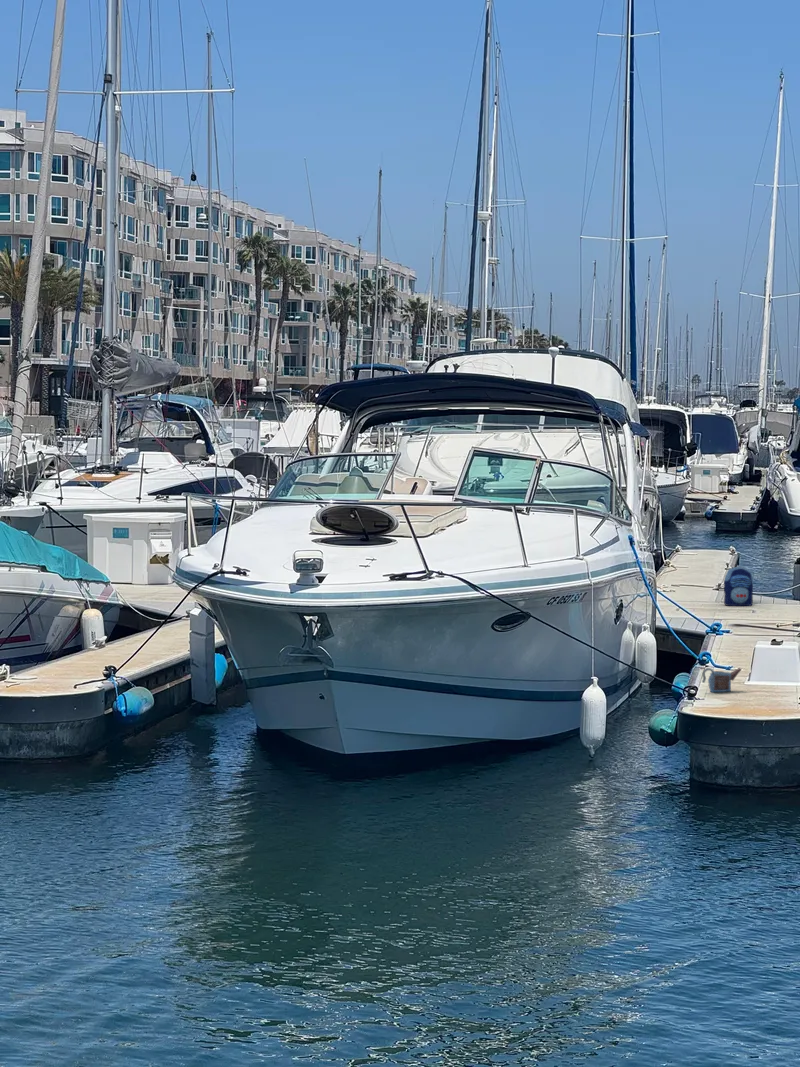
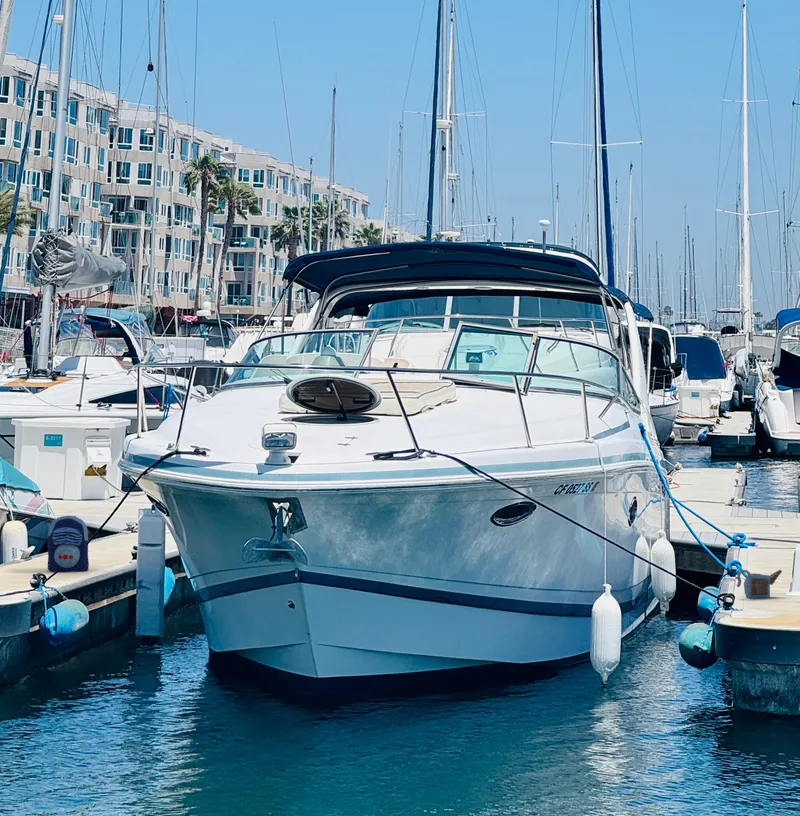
backpack: present [724,567,753,606] -> present [48,515,90,572]

